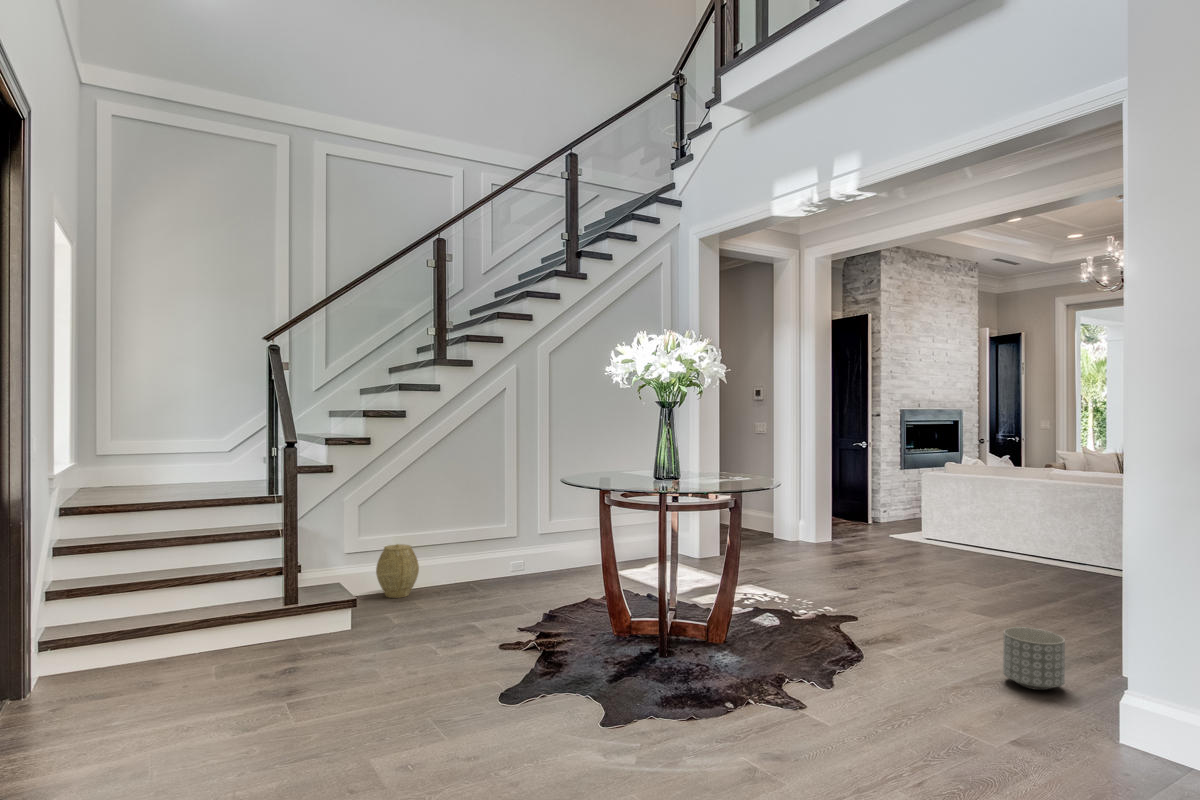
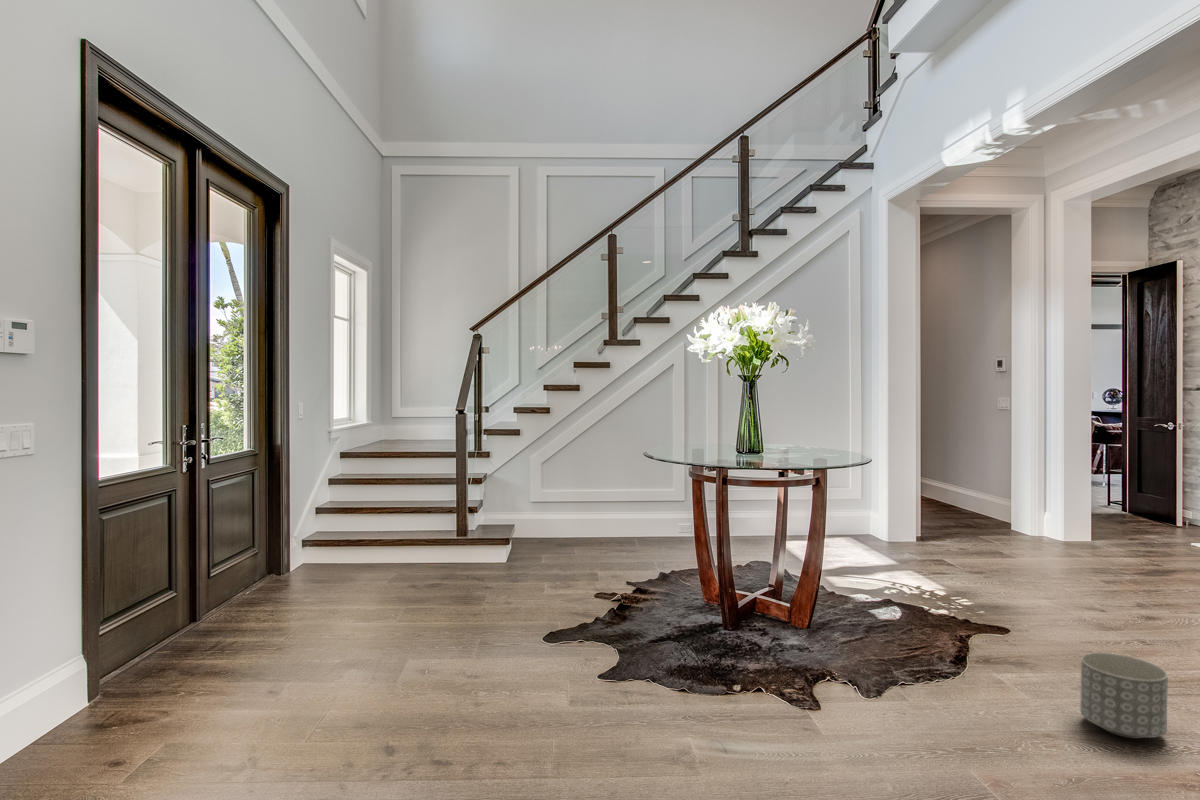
woven basket: present [376,544,419,598] -> none [549,498,584,544]

